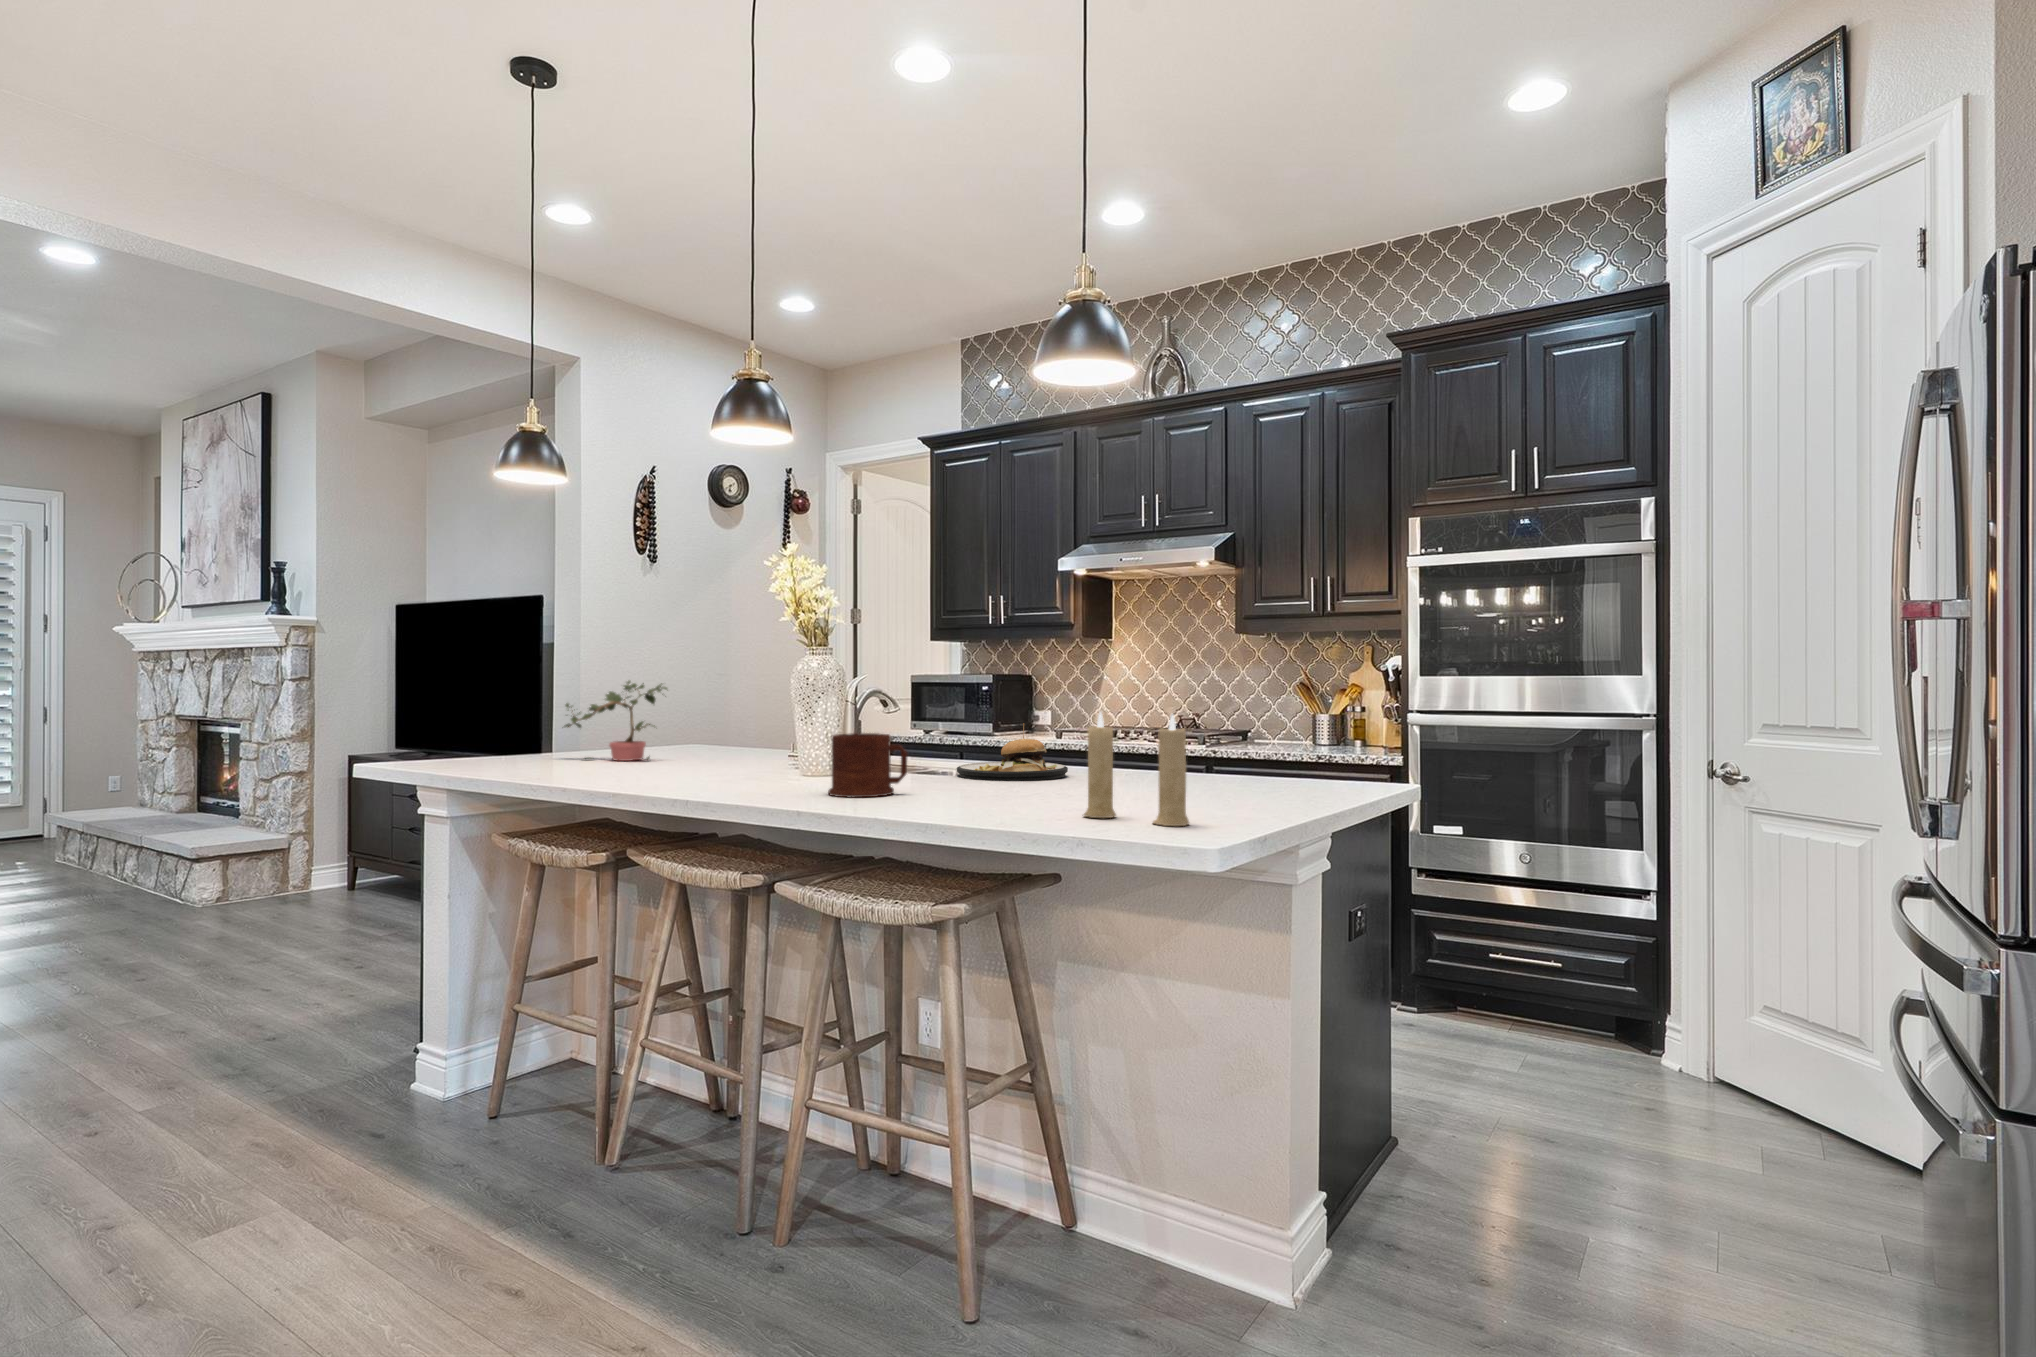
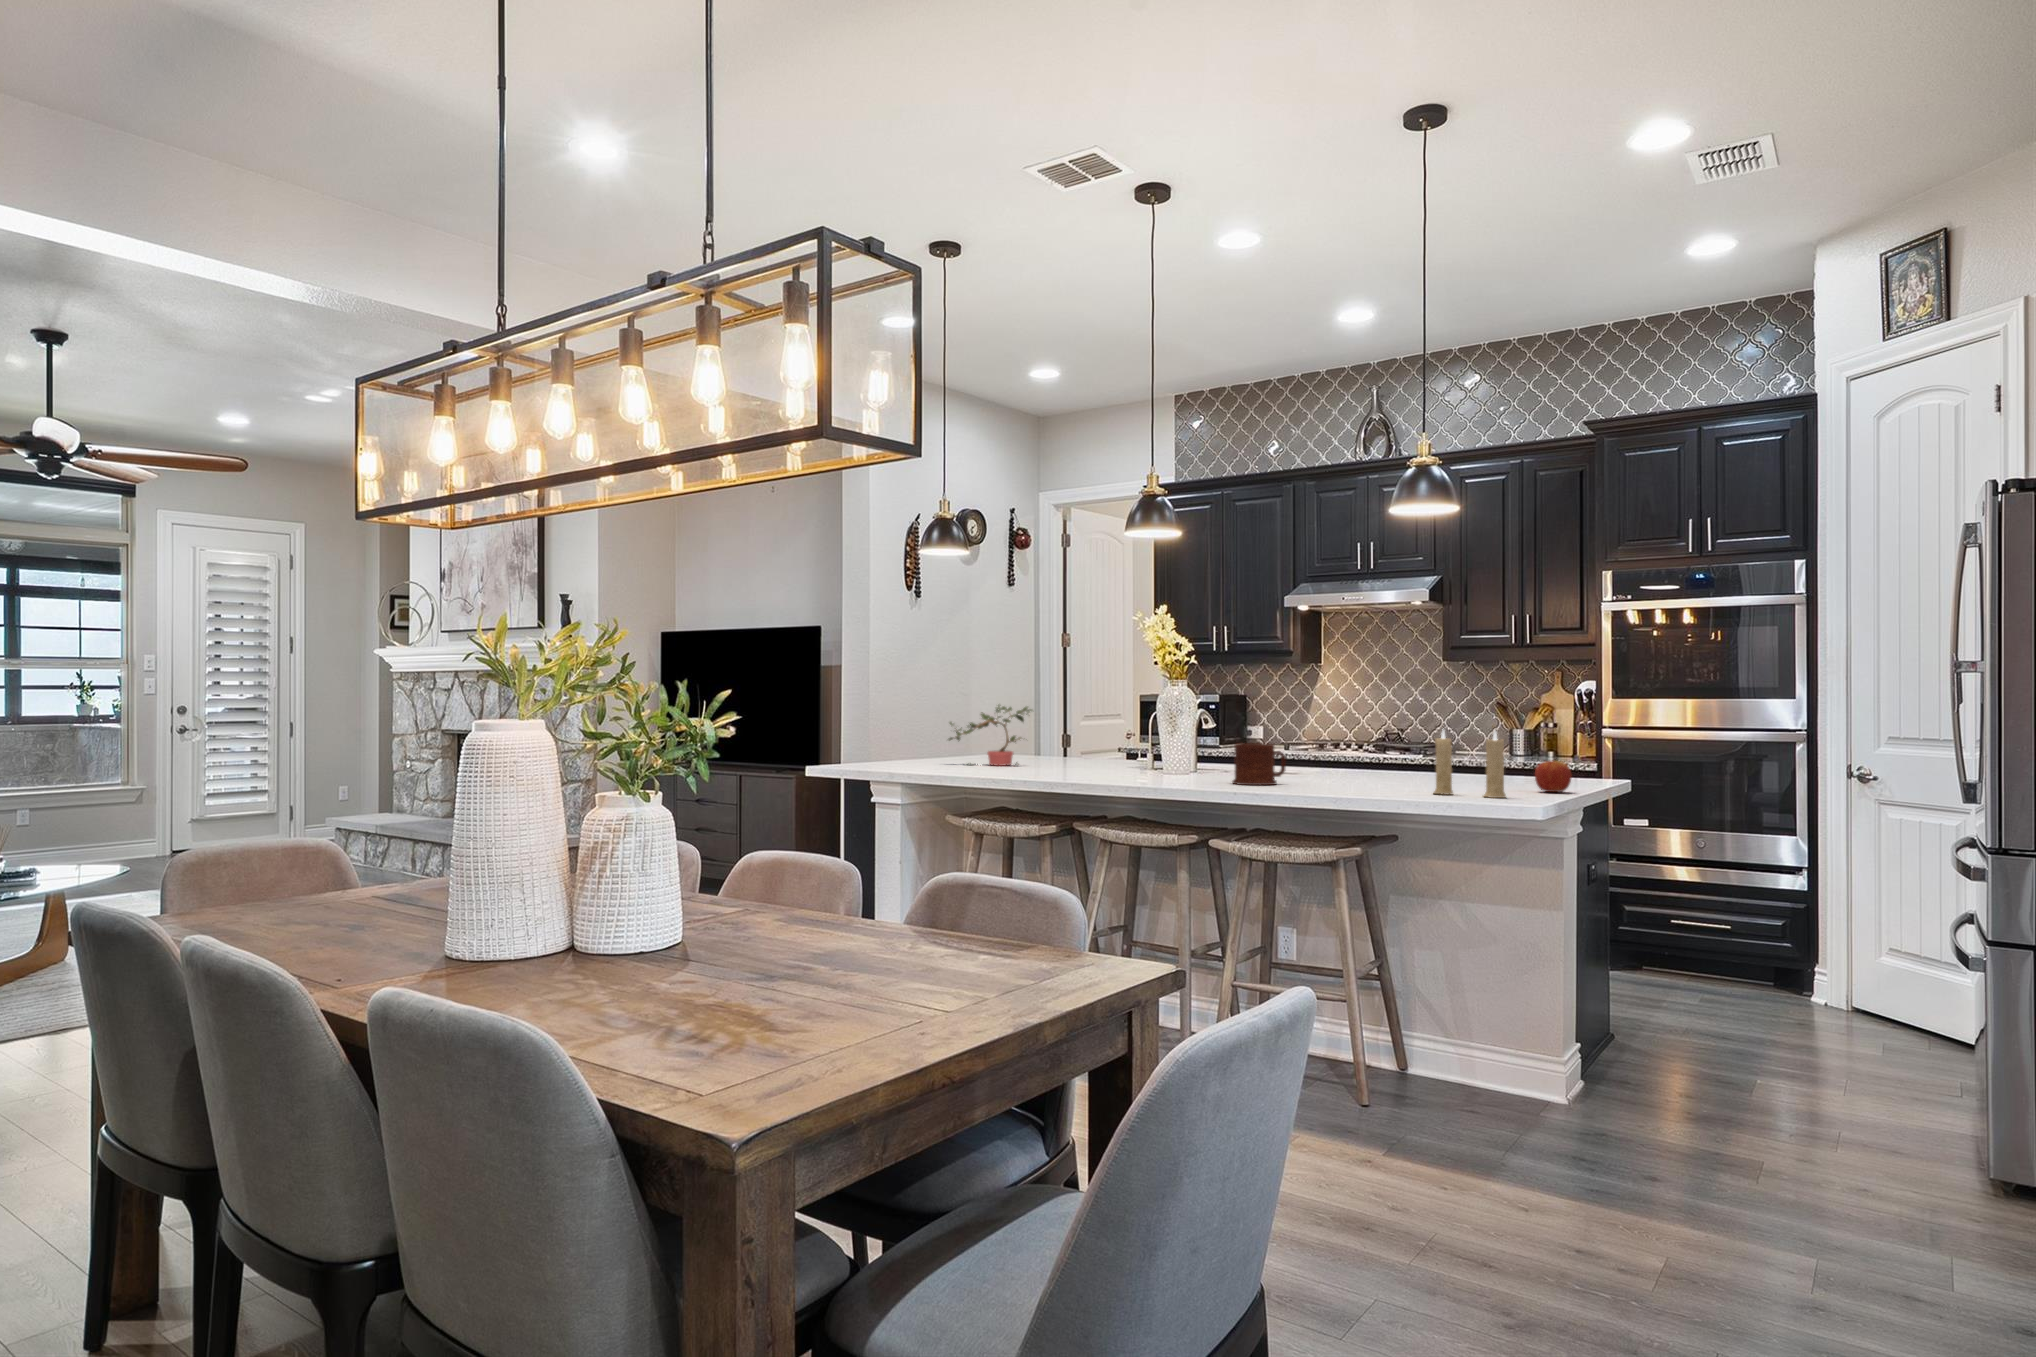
plate: present [957,725,1068,781] -> none [1281,734,1365,778]
apple: none [1257,756,1311,811] -> present [1535,758,1572,792]

